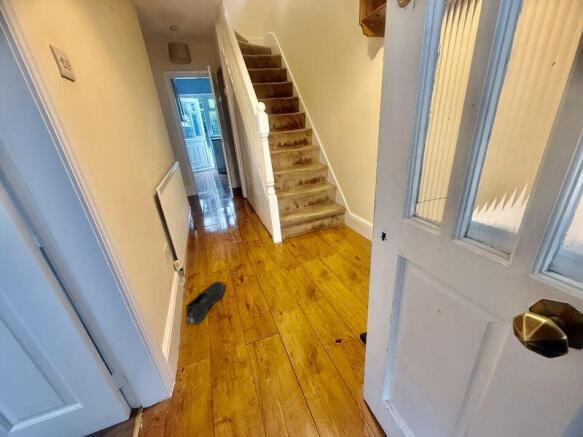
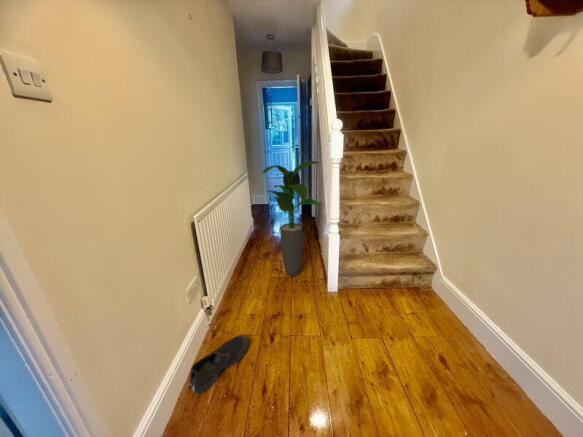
potted plant: none [203,139,256,240] -> present [262,161,319,276]

